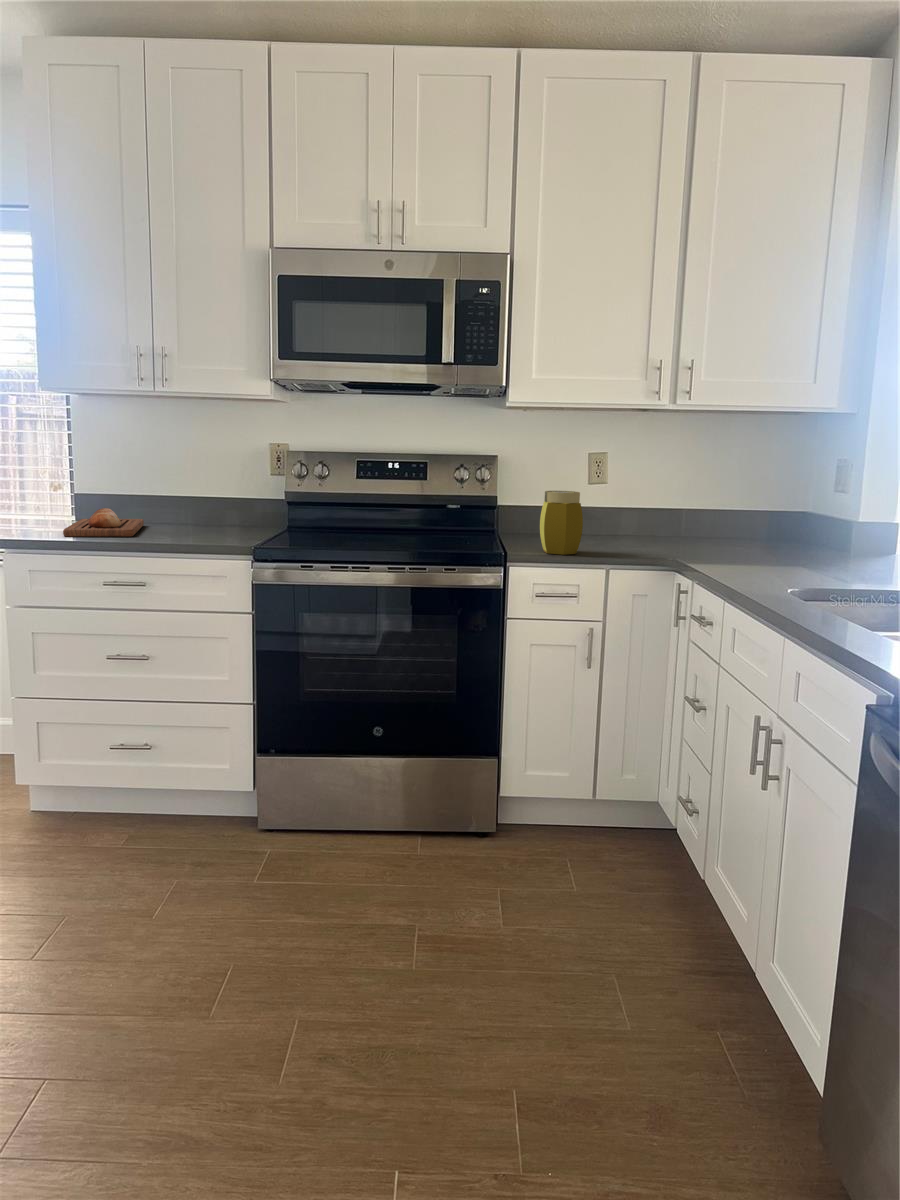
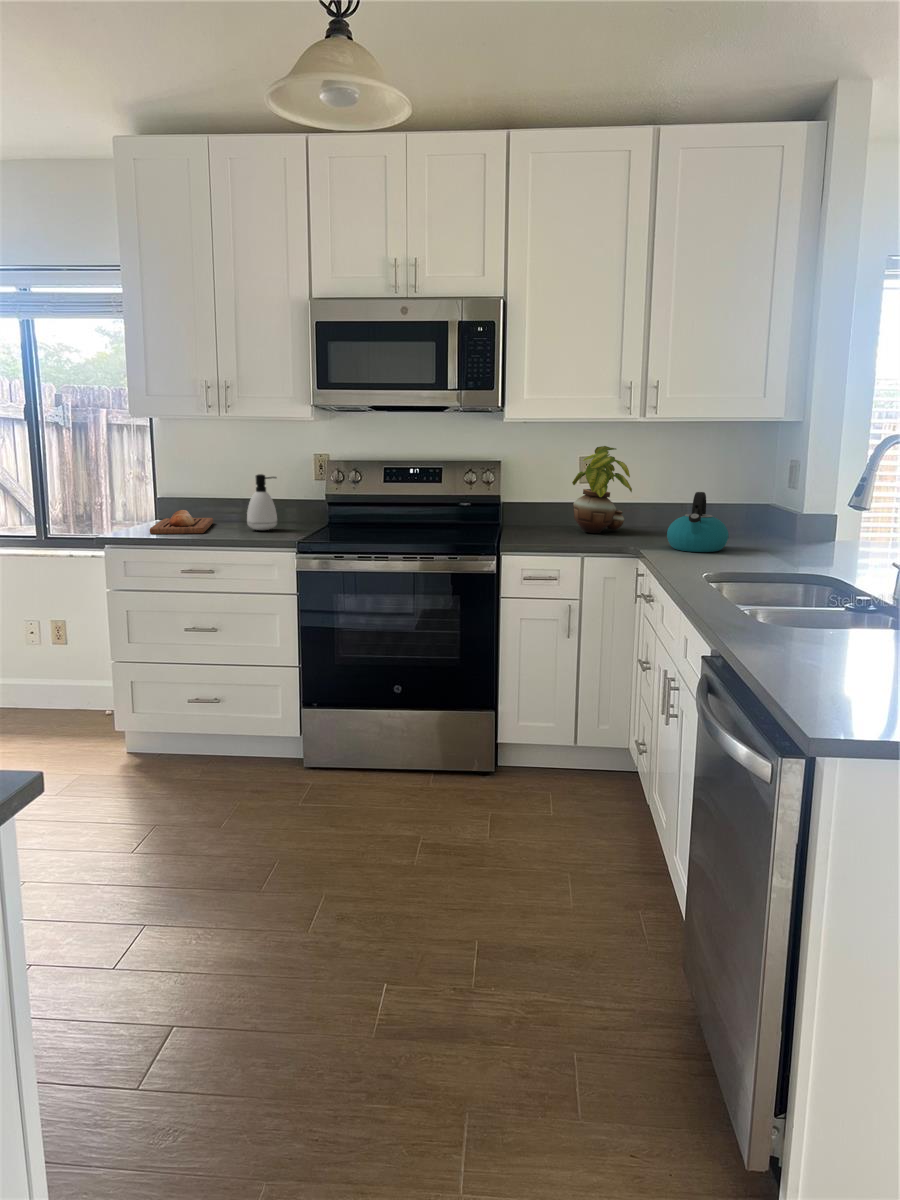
potted plant: none [583,438,659,542] -> present [572,446,632,533]
soap dispenser: none [188,465,226,534] -> present [247,474,277,530]
jar: present [540,491,583,555] -> none [528,493,562,545]
kettle: none [709,491,785,564] -> present [667,492,729,552]

